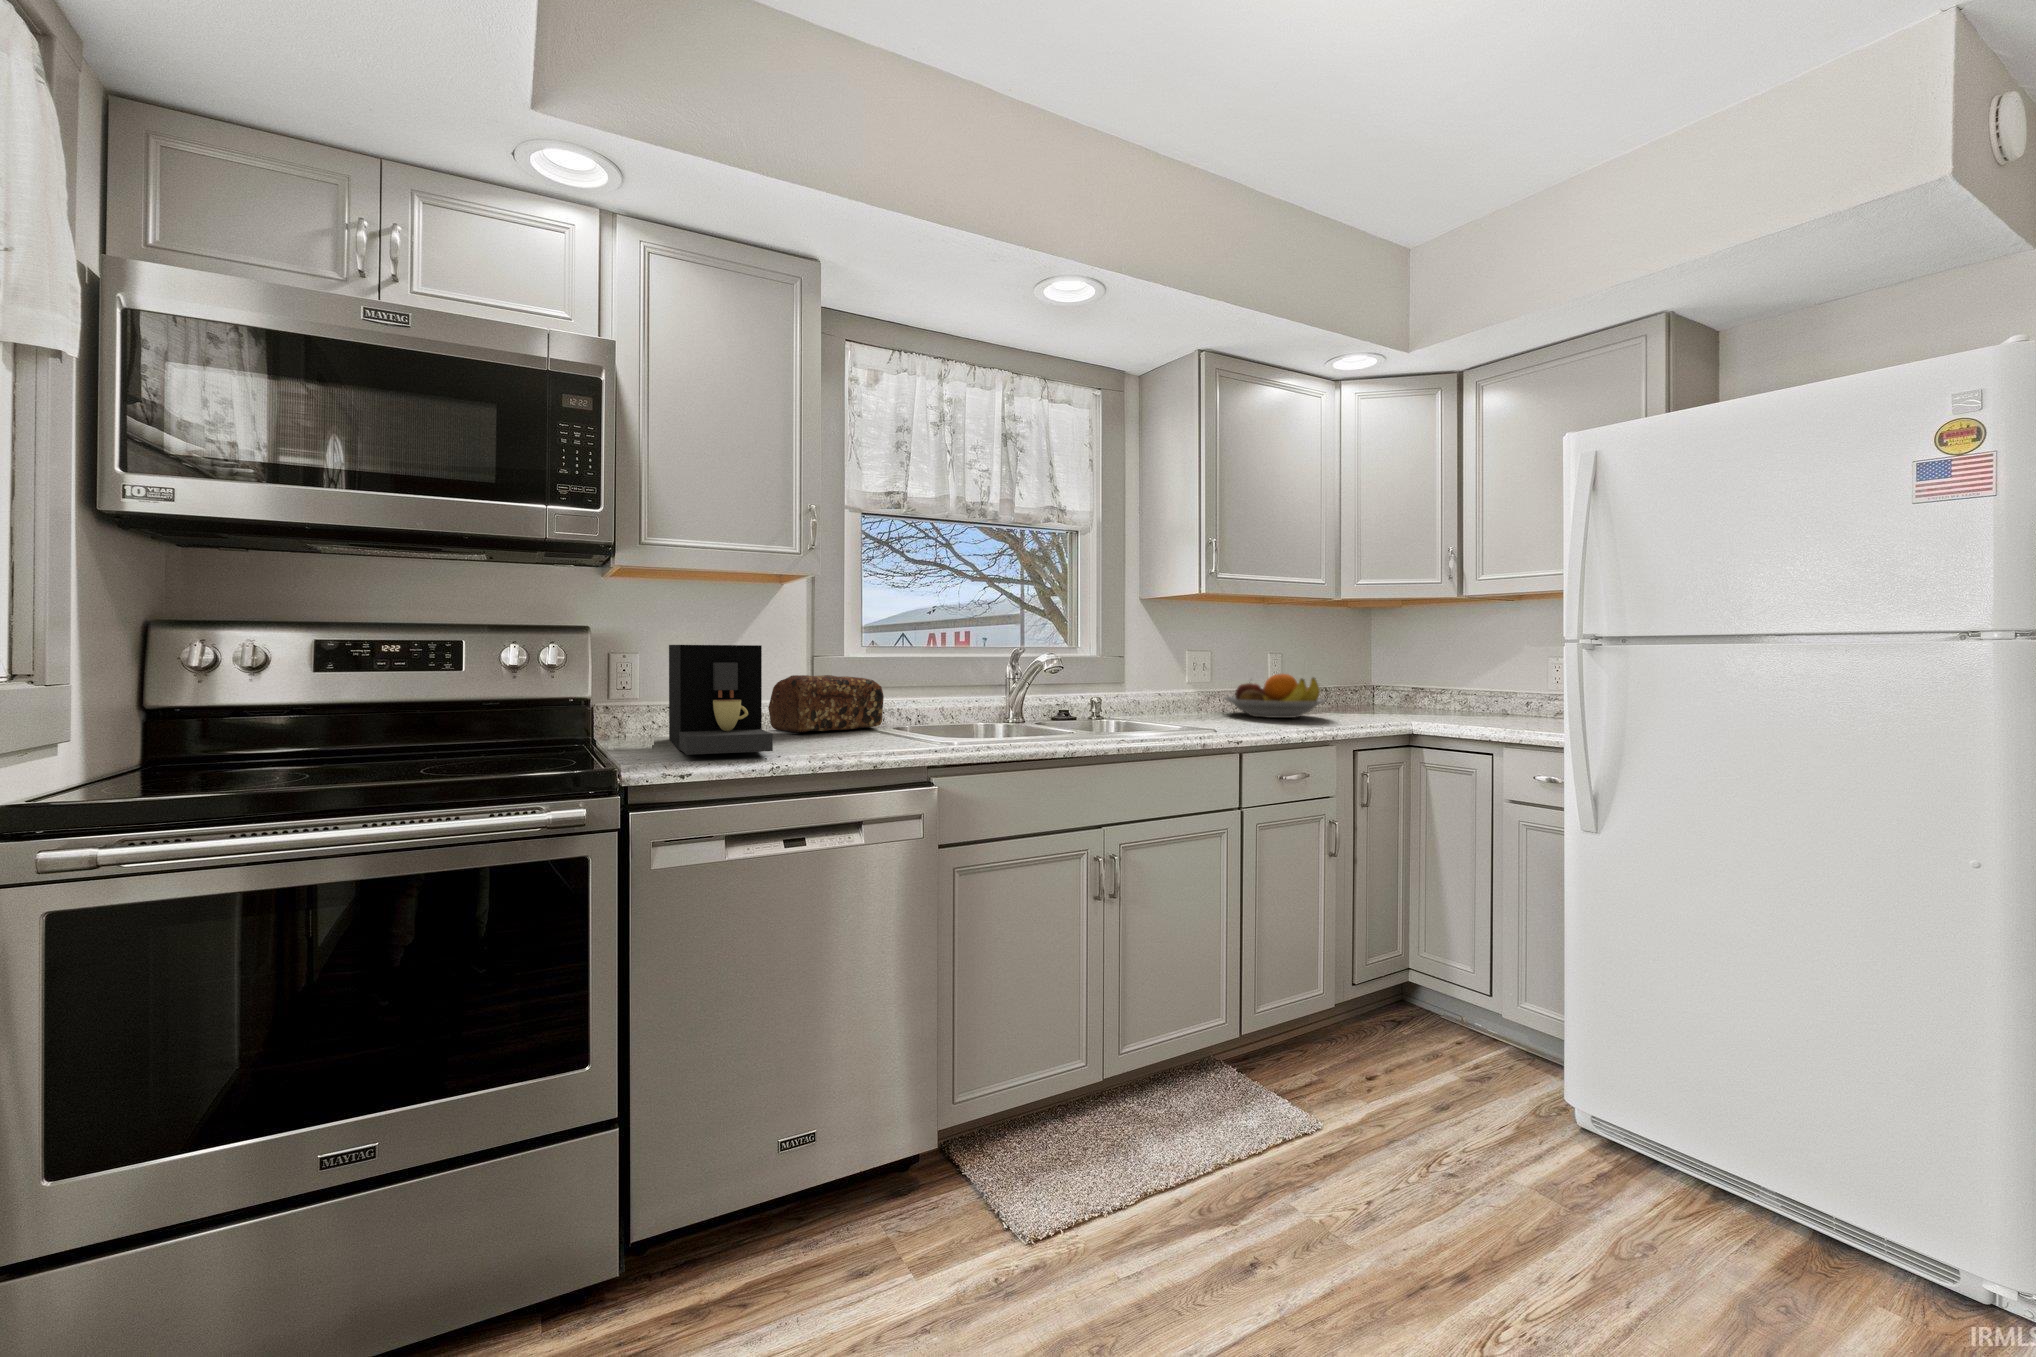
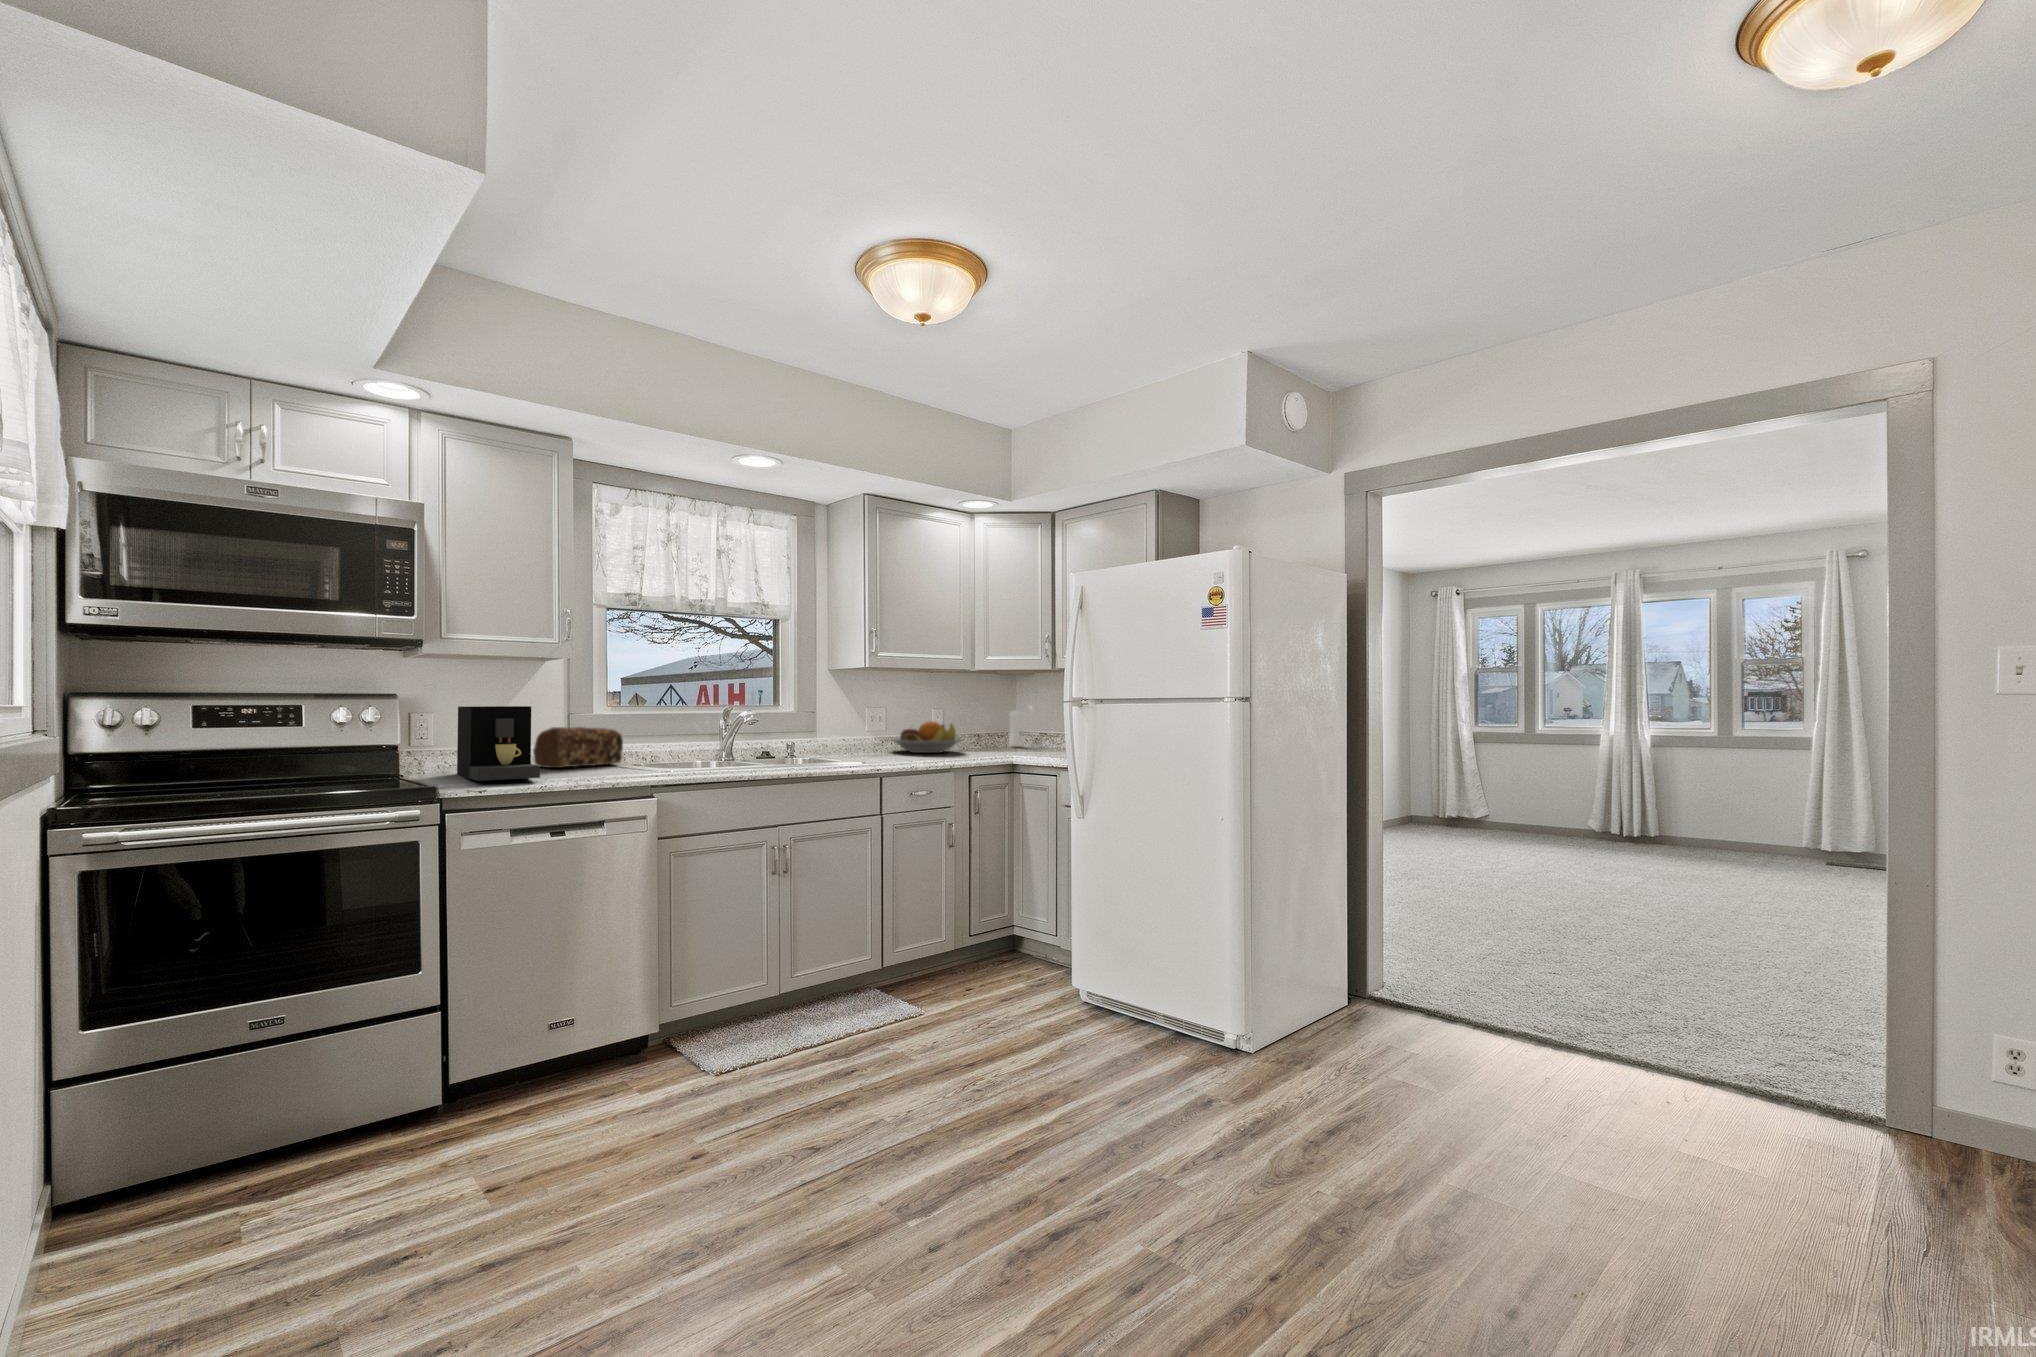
pepper mill: none [1374,653,1414,710] -> present [1009,705,1035,747]

